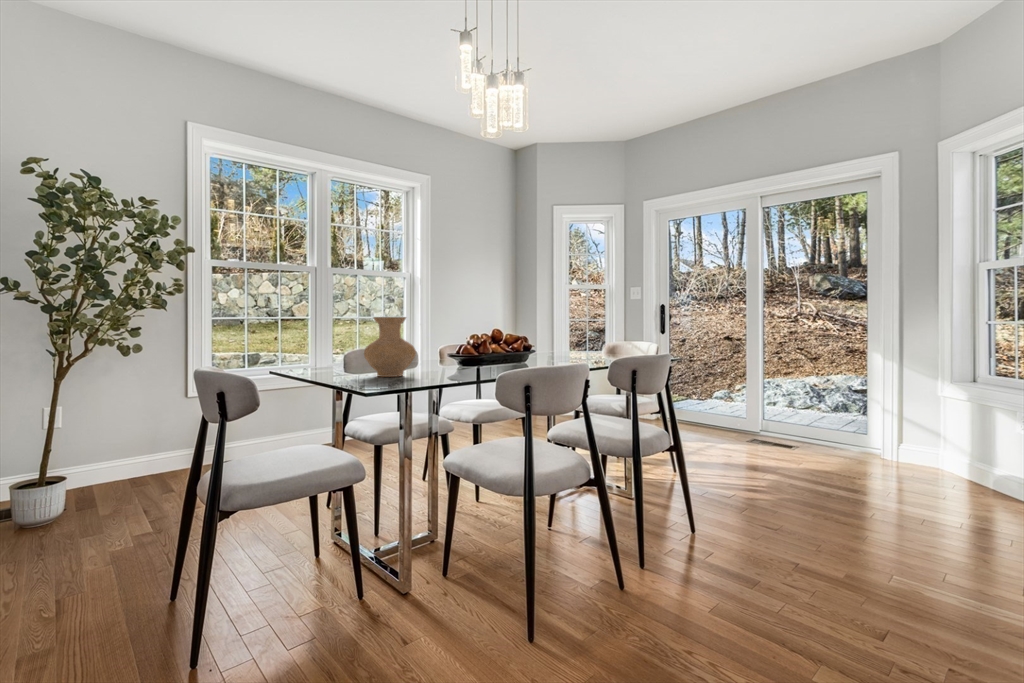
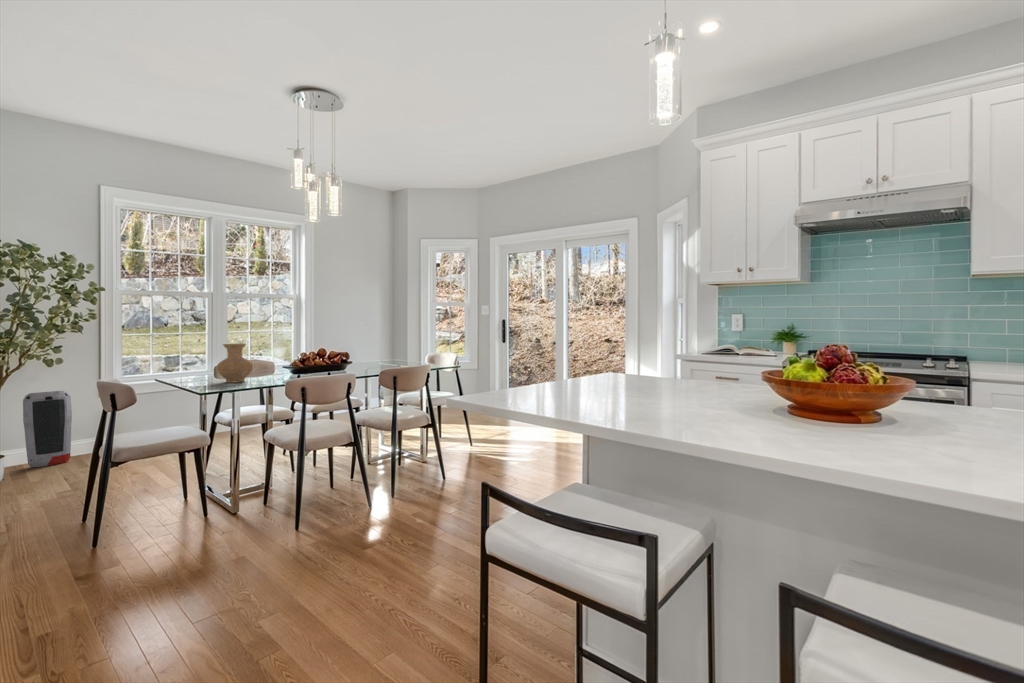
air purifier: none [91,387,152,488] -> present [23,391,72,467]

